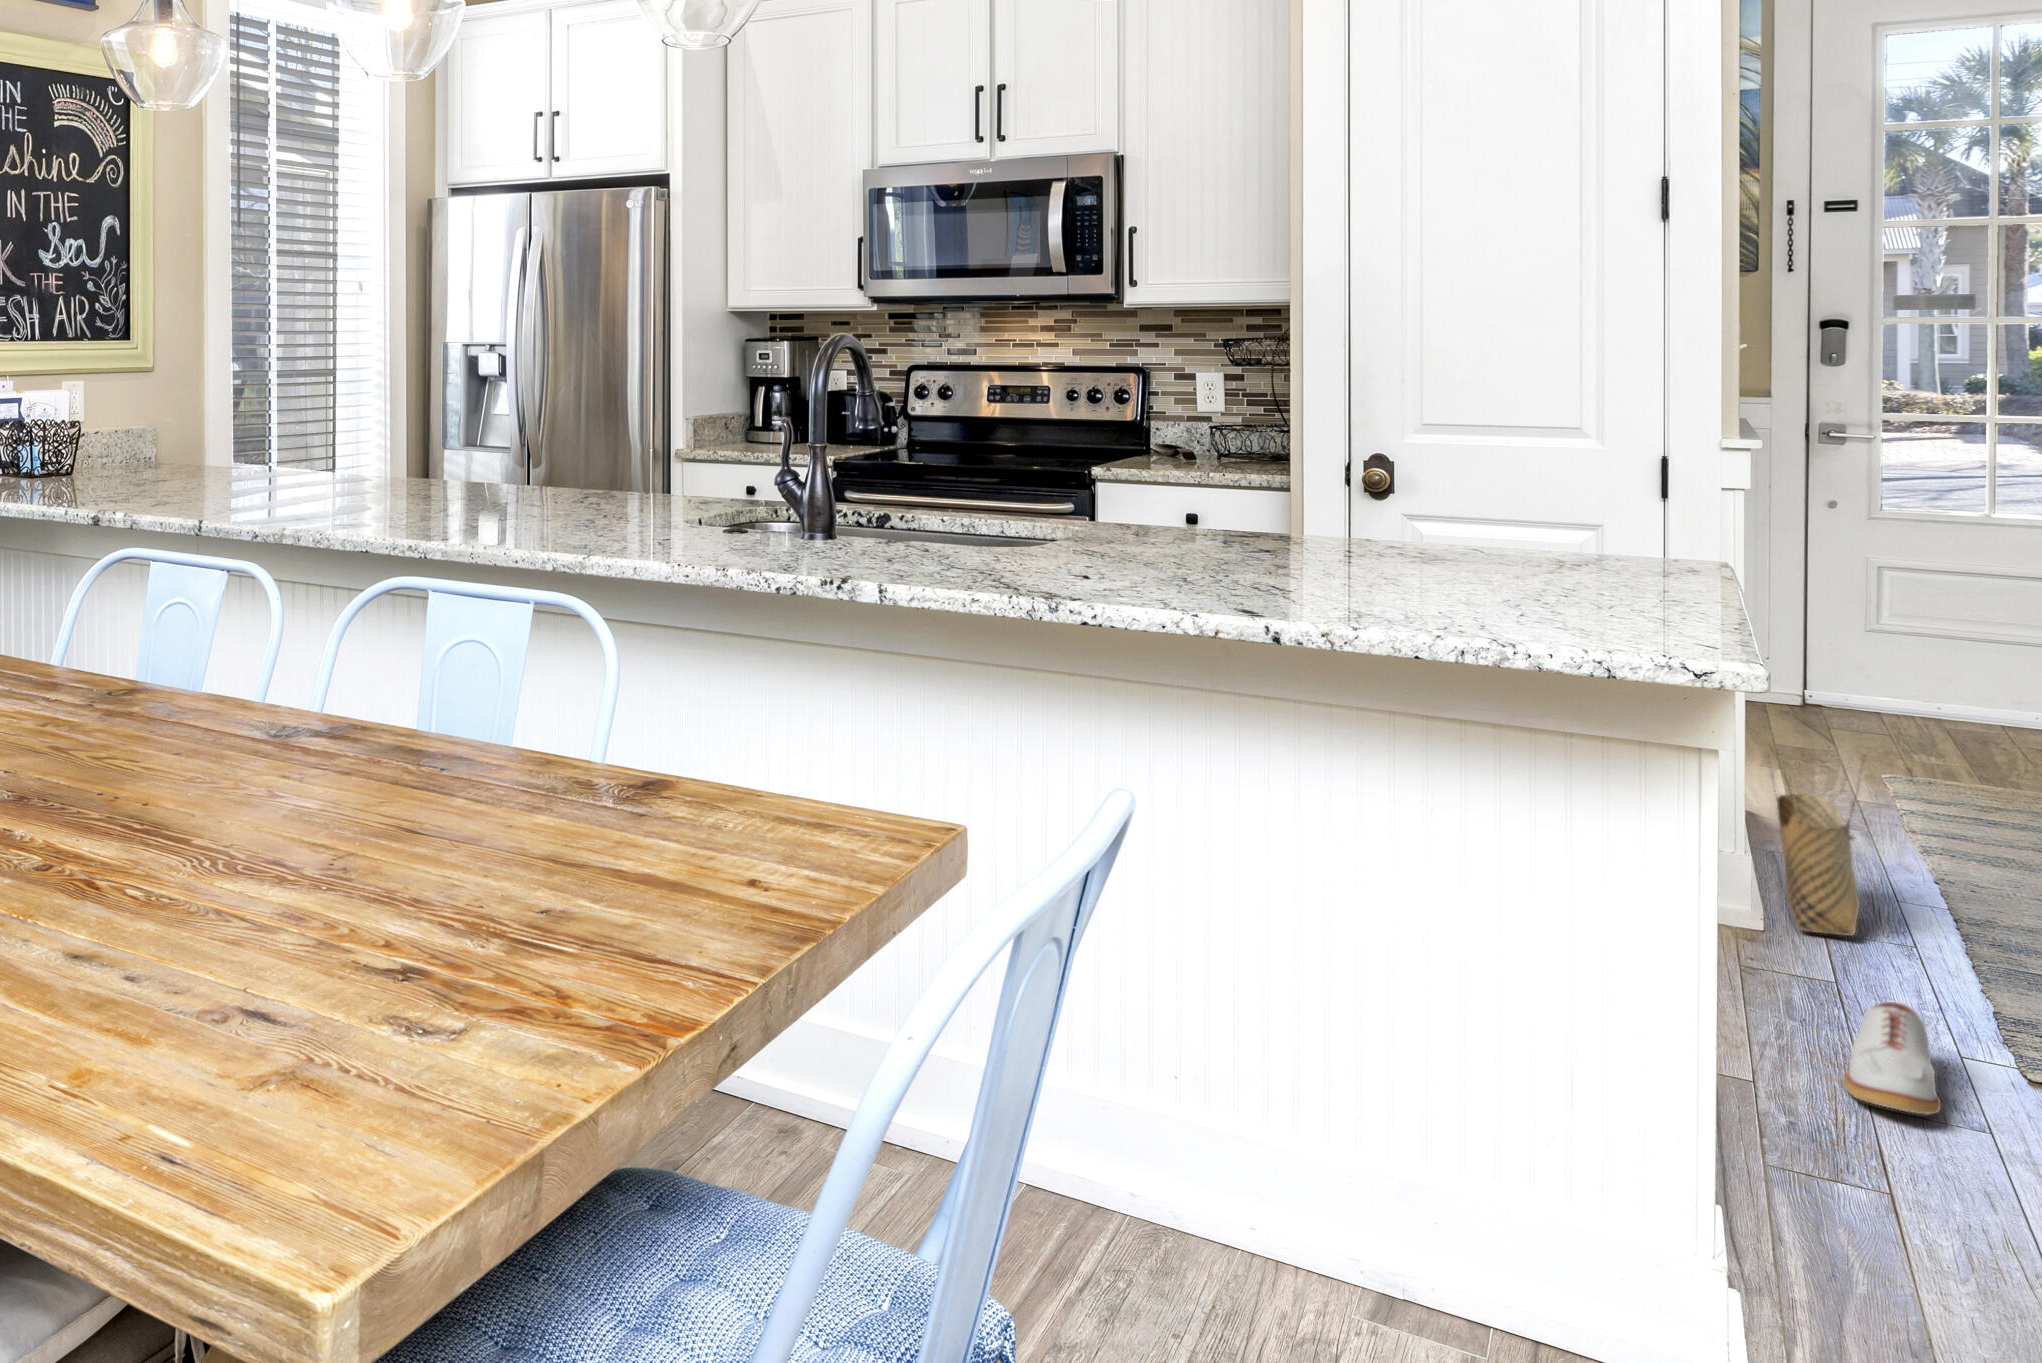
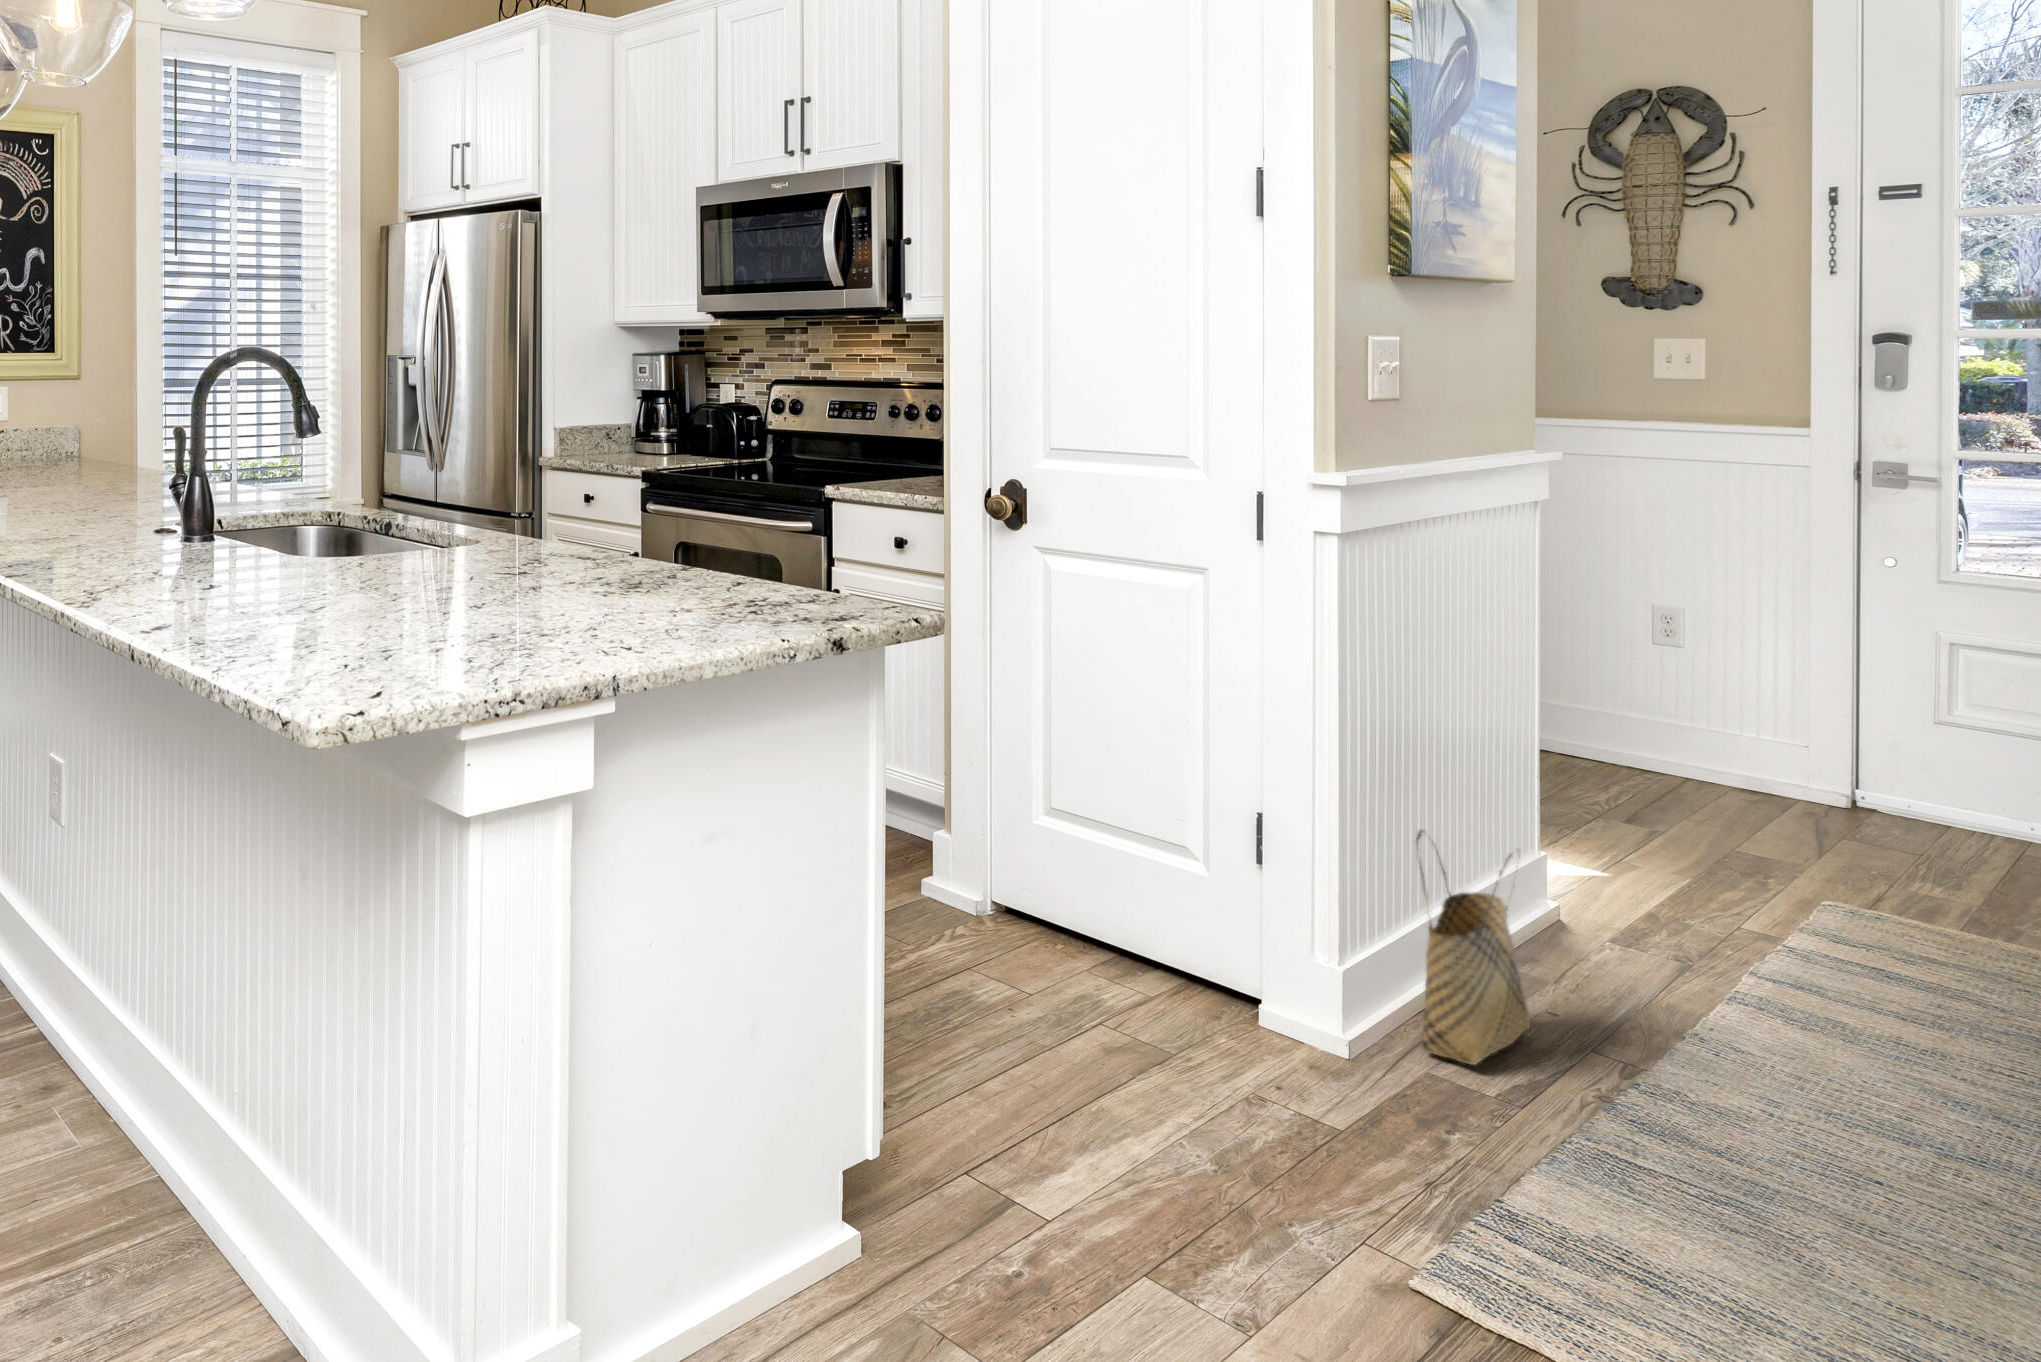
shoe: present [1844,1002,1941,1114] -> none [1175,1140,1336,1275]

